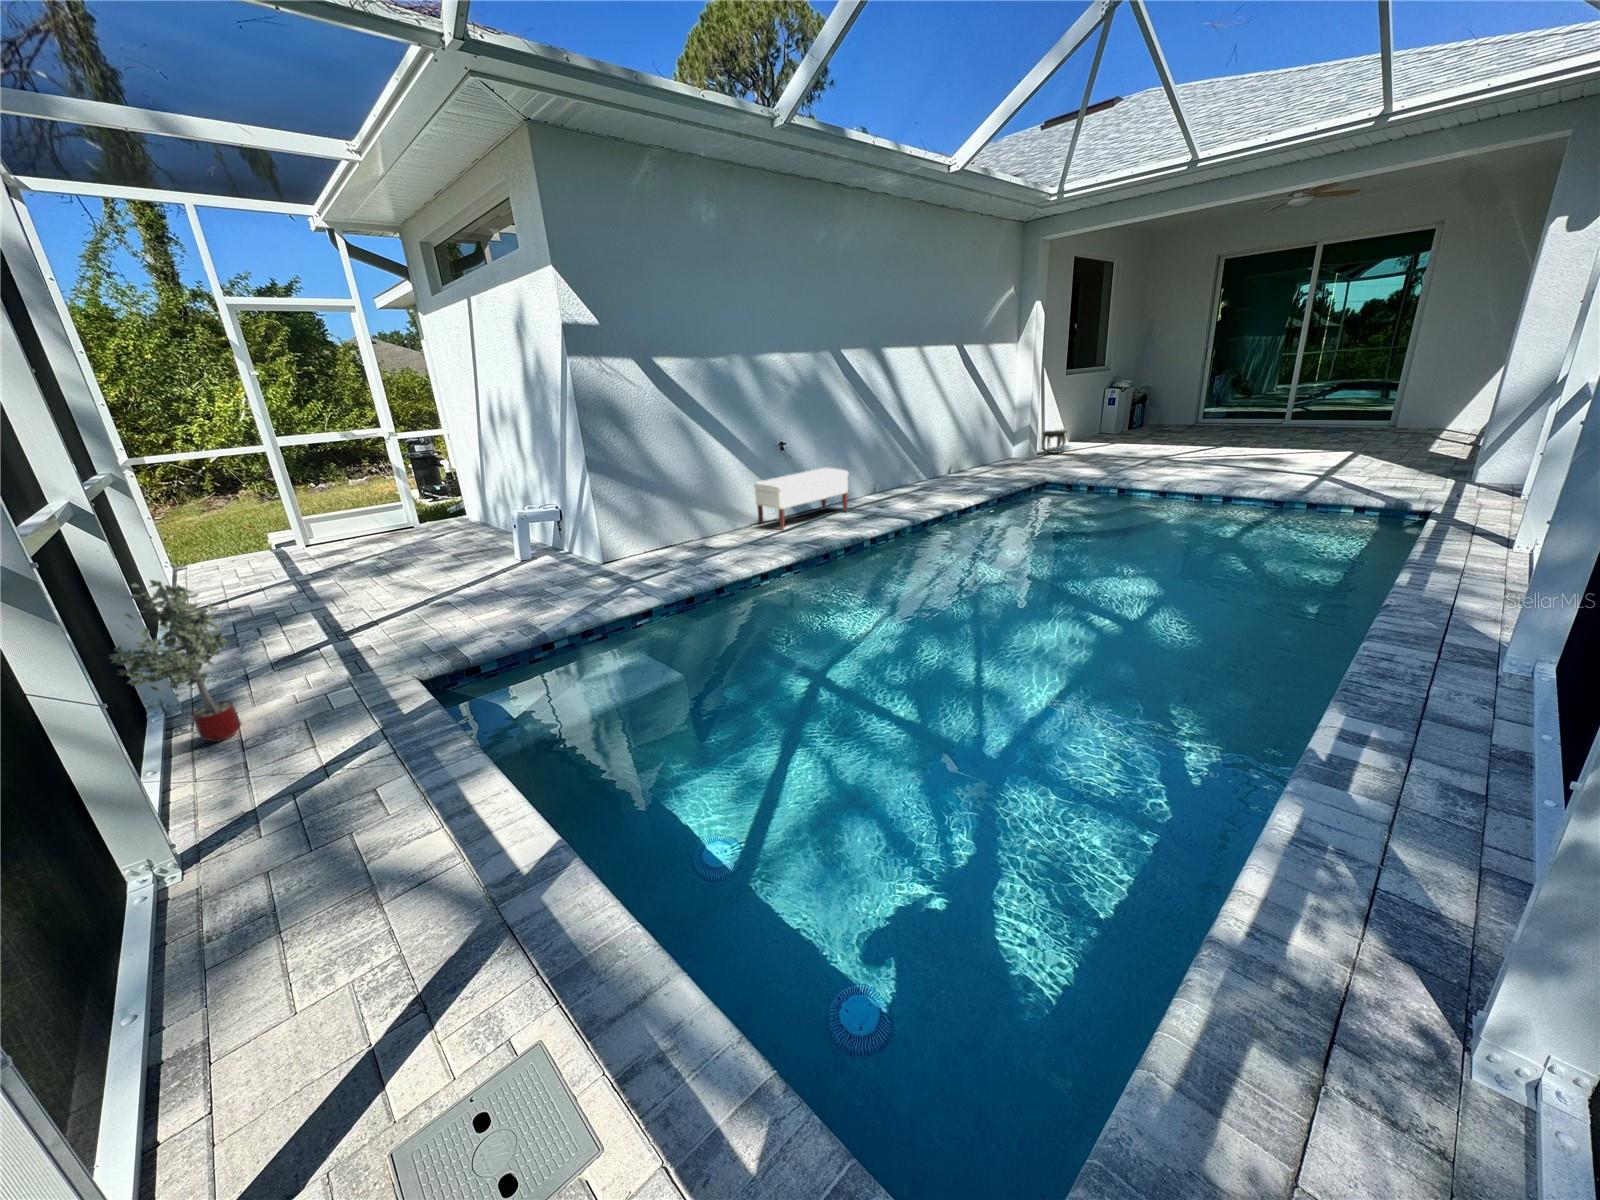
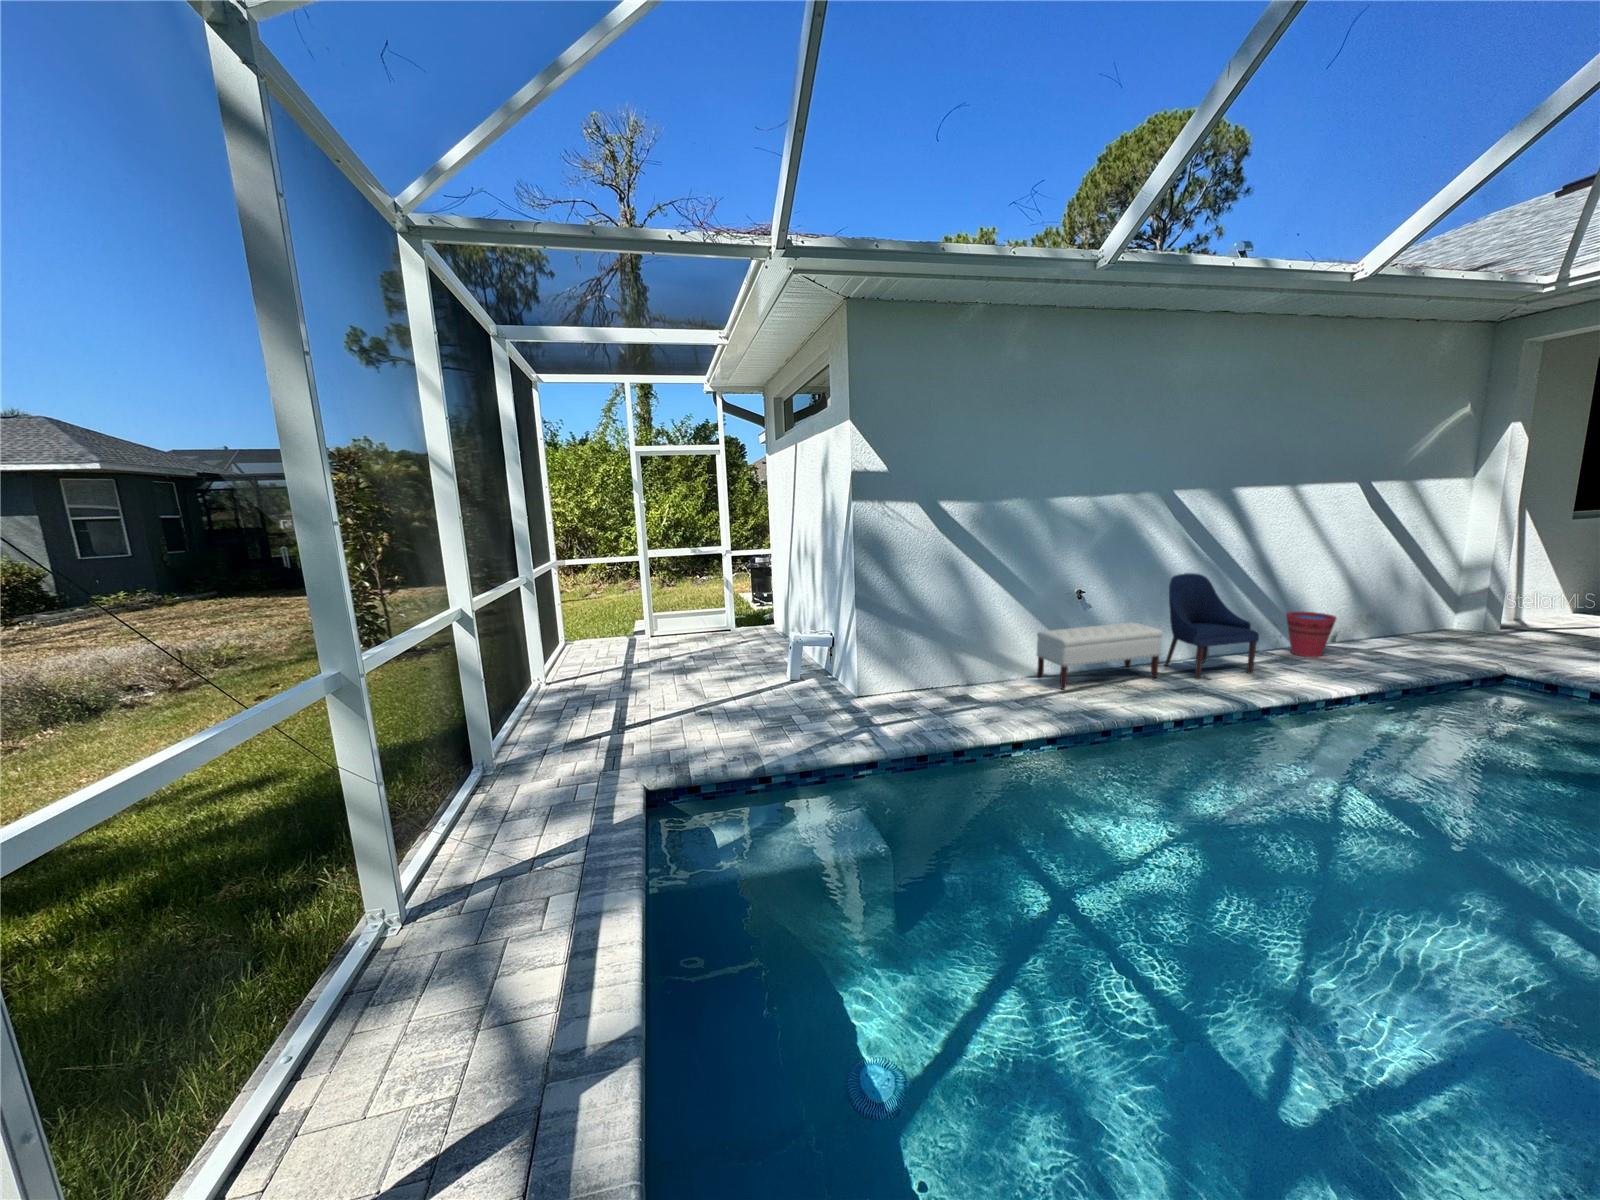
chair: none [847,423,911,509] -> present [1165,573,1259,680]
side table: present [1042,429,1068,452] -> none [1510,594,1570,636]
bucket: none [923,450,954,484] -> present [1286,611,1336,657]
potted tree: present [110,580,241,742] -> none [443,673,521,810]

